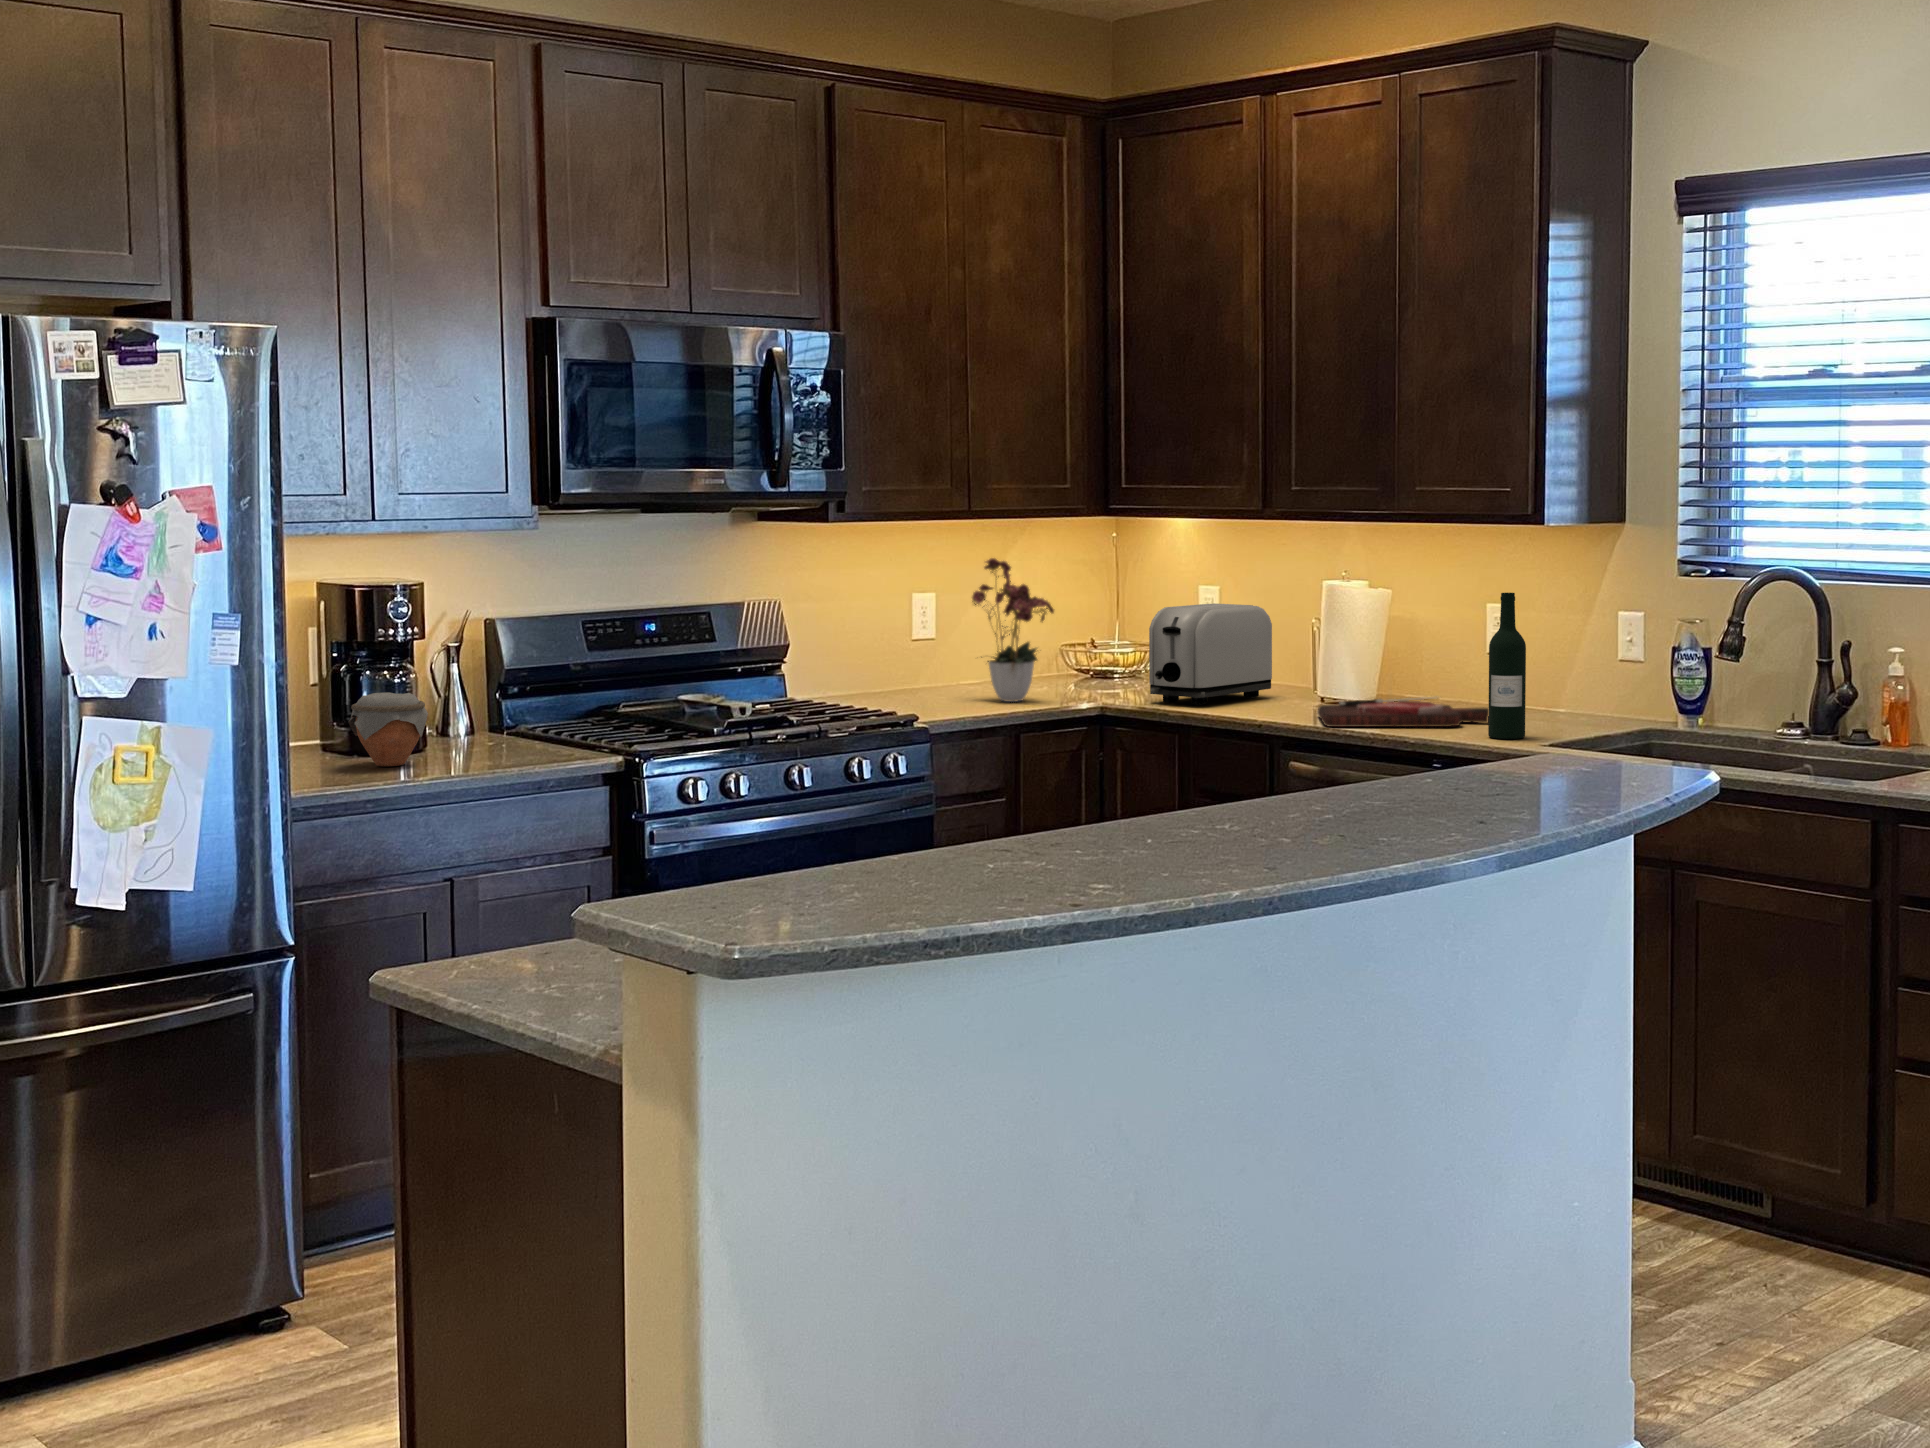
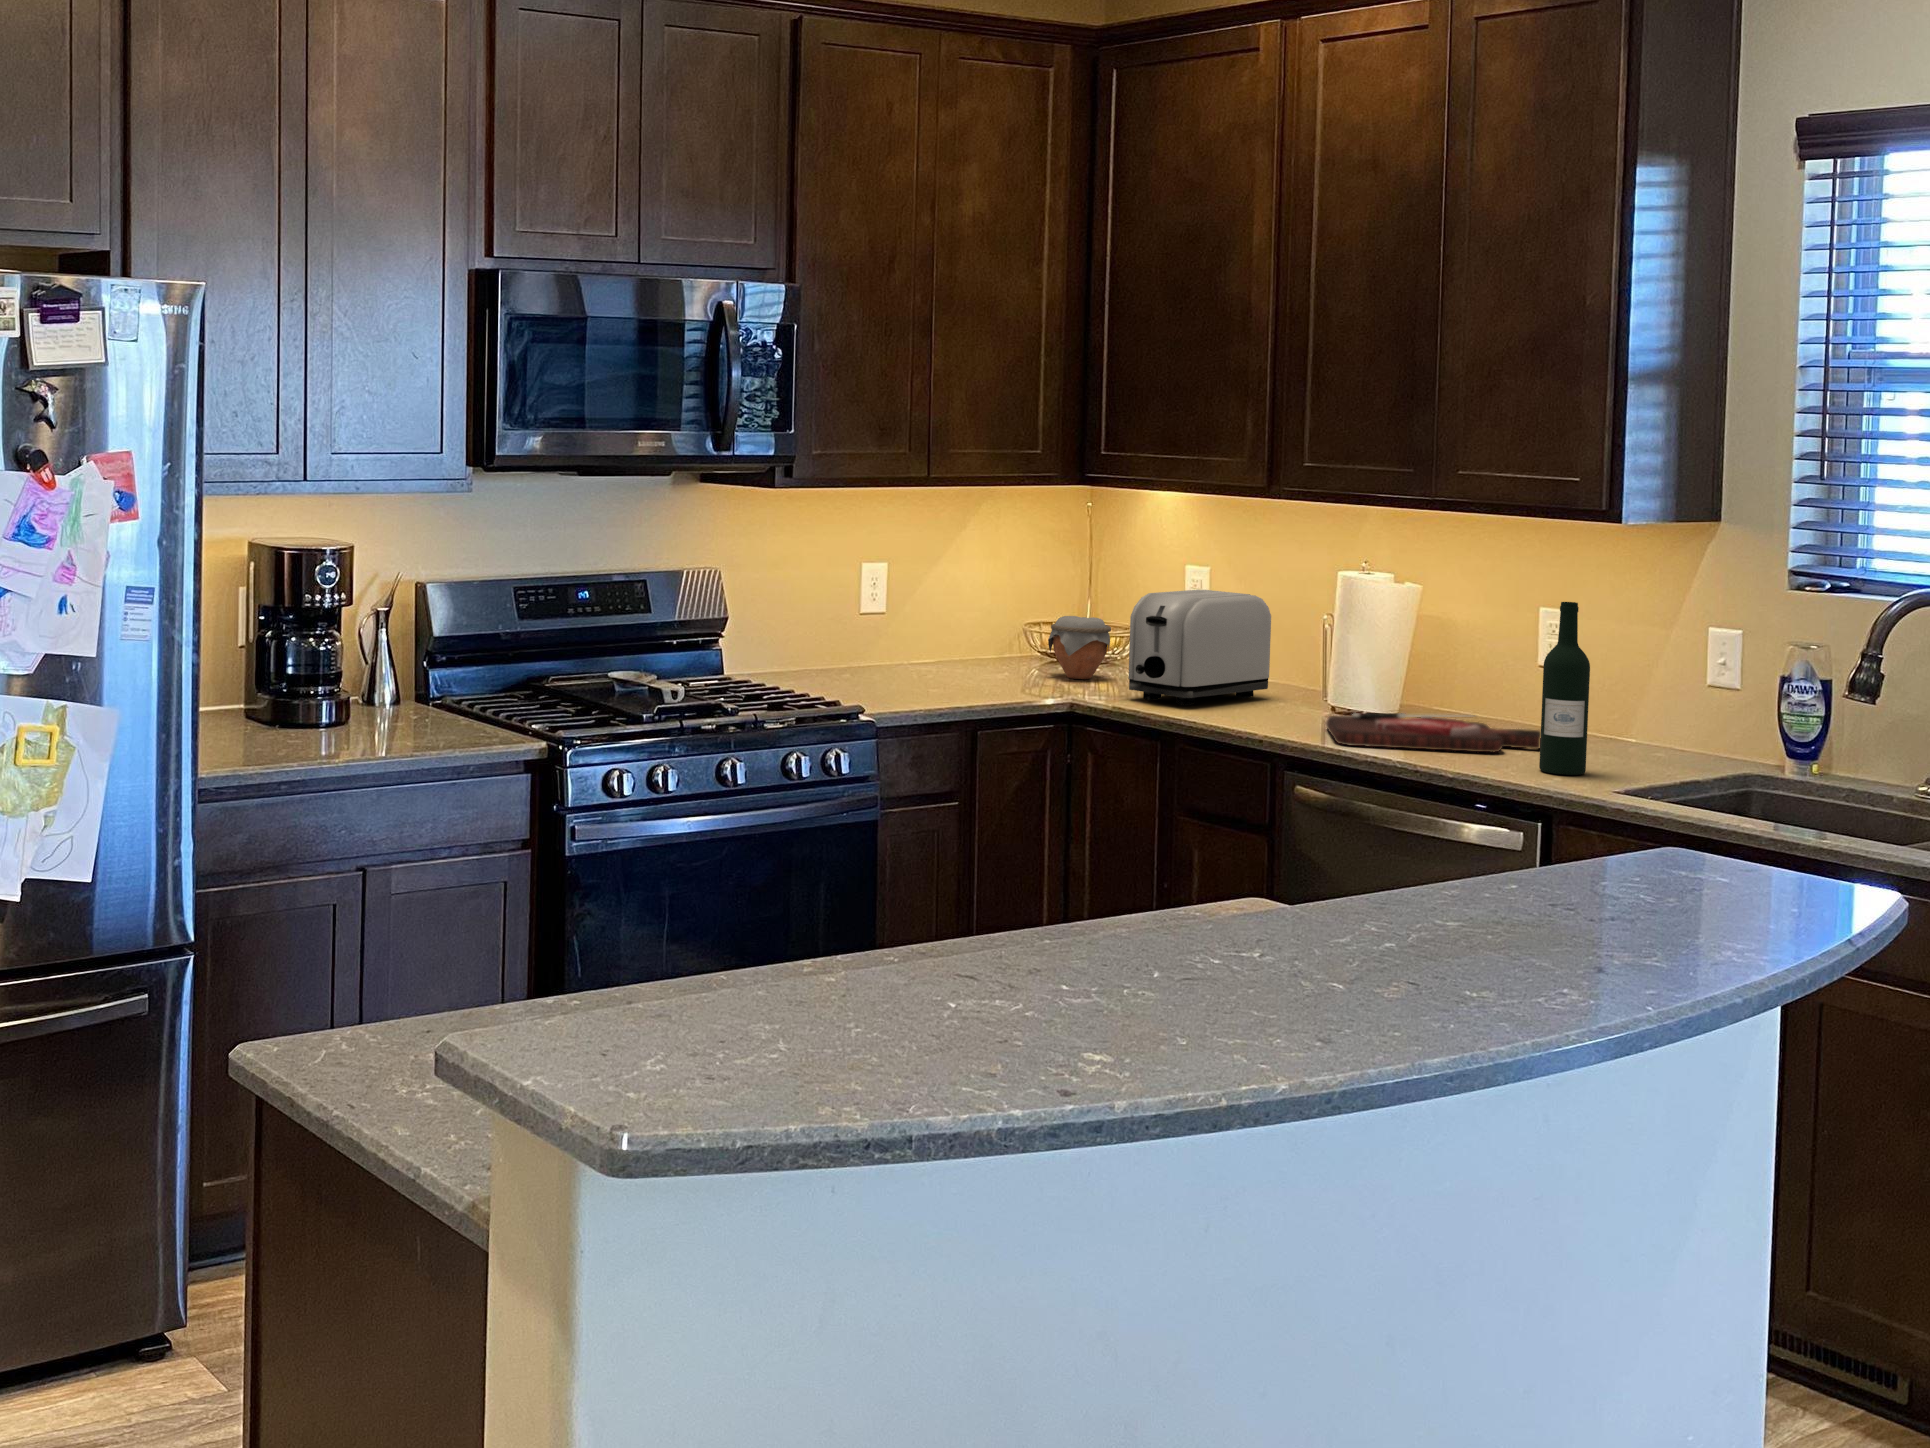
flower arrangement: present [972,558,1054,702] -> none [926,524,1032,690]
jar: present [349,692,428,766] -> present [1048,616,1111,679]

